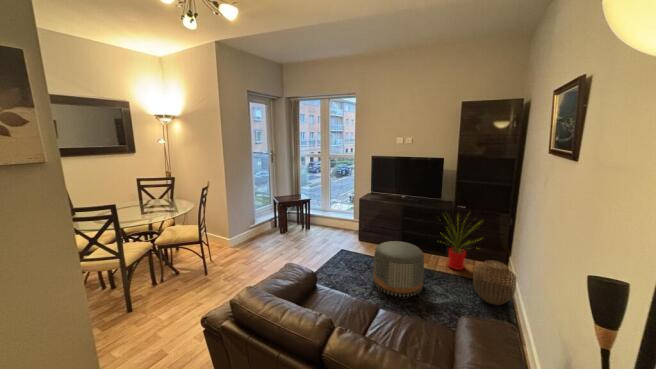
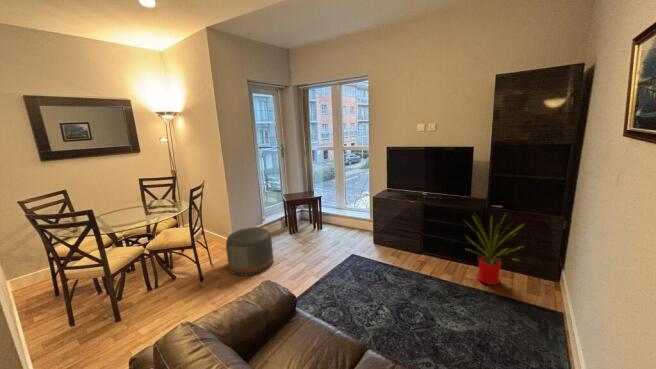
pouf: present [373,241,424,297] -> present [226,228,273,276]
woven basket: present [473,260,516,305] -> none [508,278,569,338]

